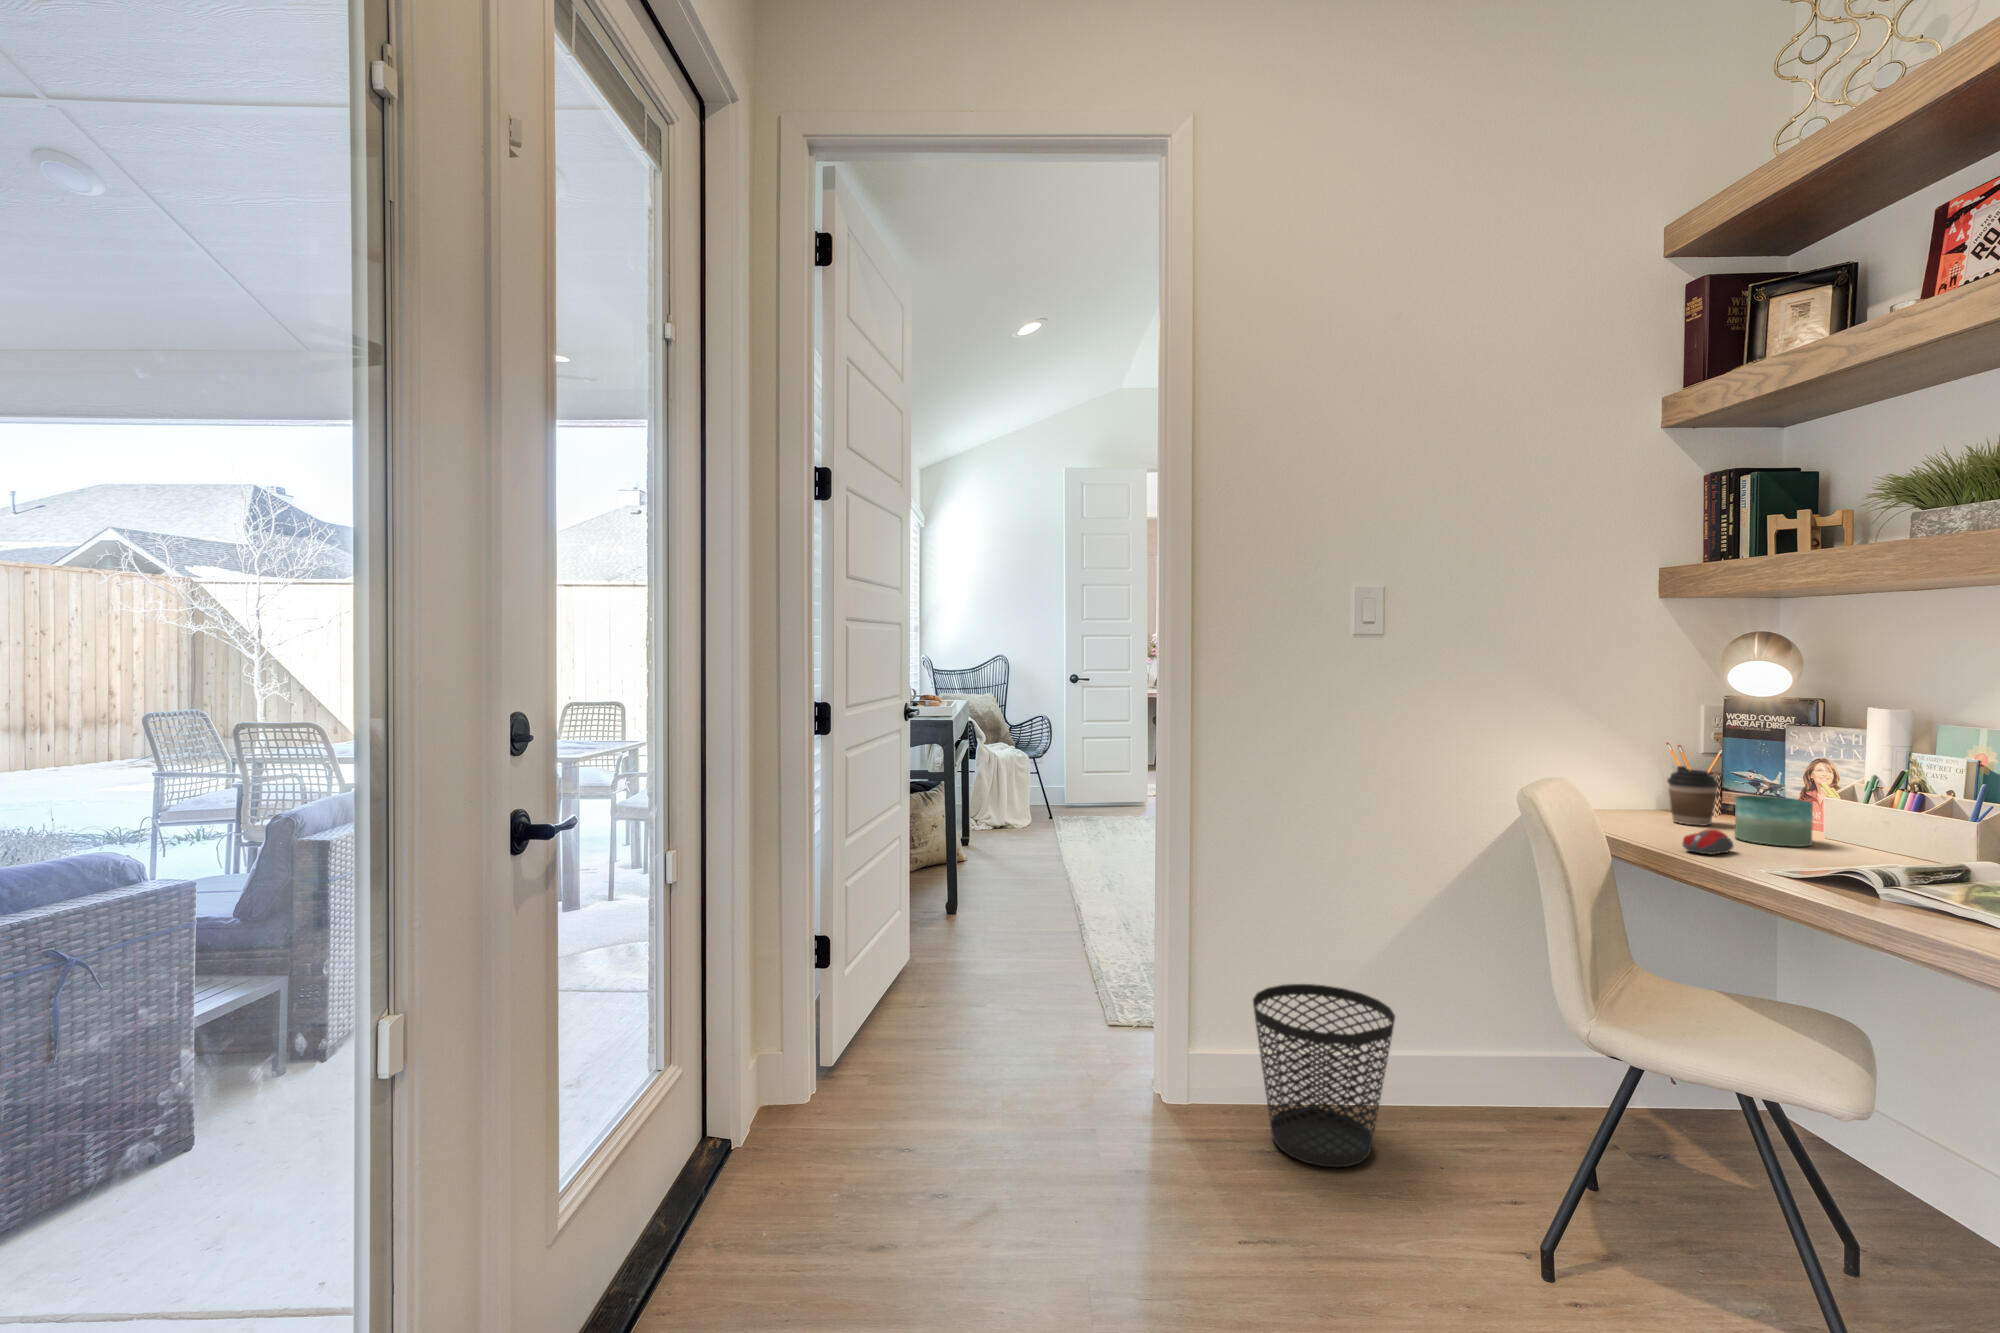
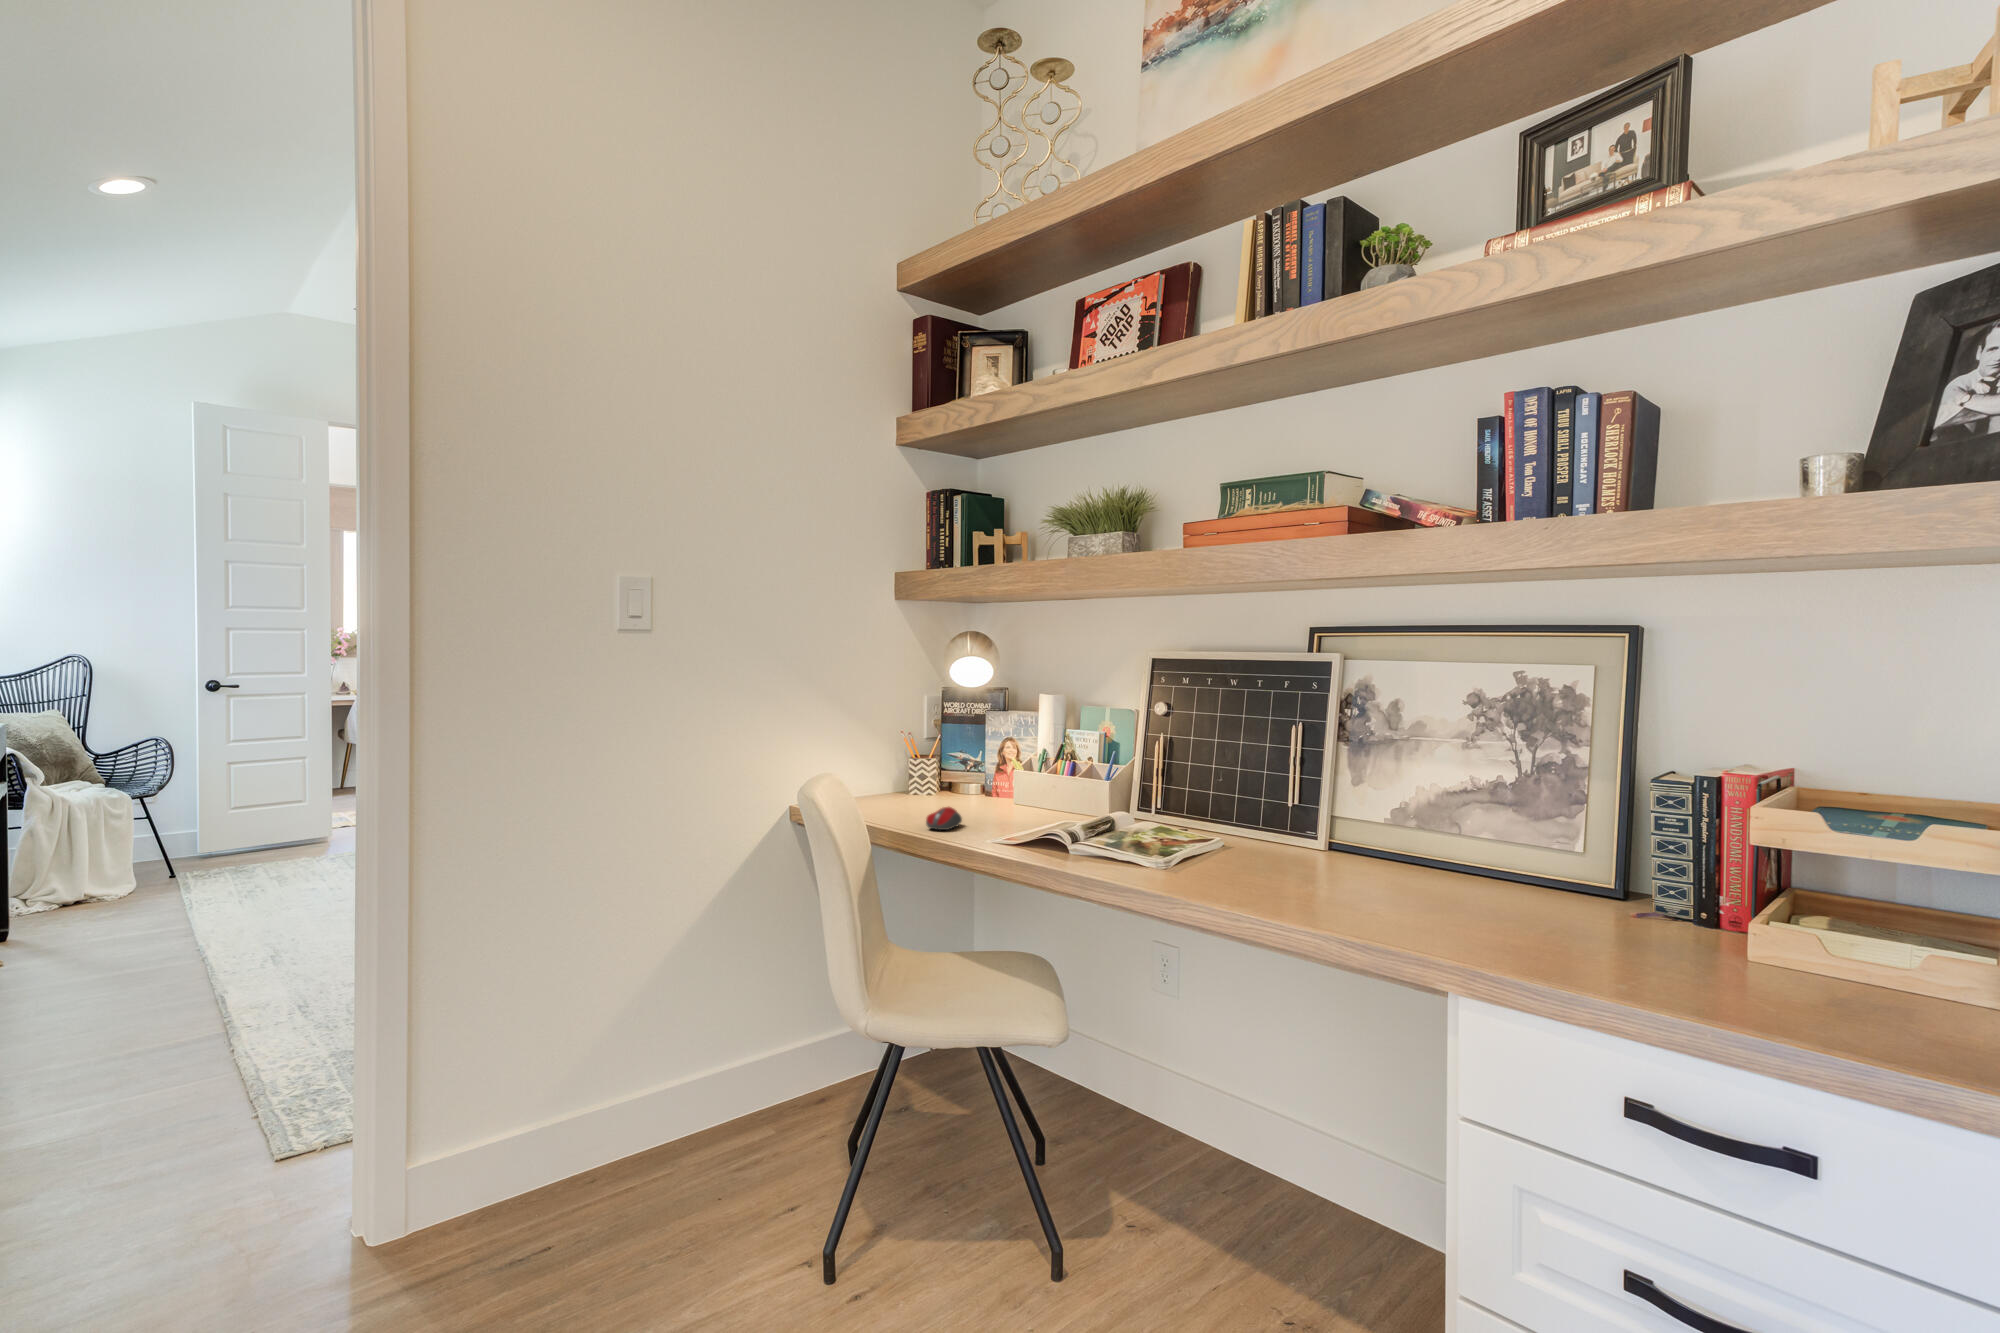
coffee cup: present [1667,766,1719,826] -> none [904,751,942,804]
candle: present [1735,795,1813,847] -> none [957,773,1010,815]
wastebasket: present [1253,984,1395,1167] -> none [499,1030,670,1251]

